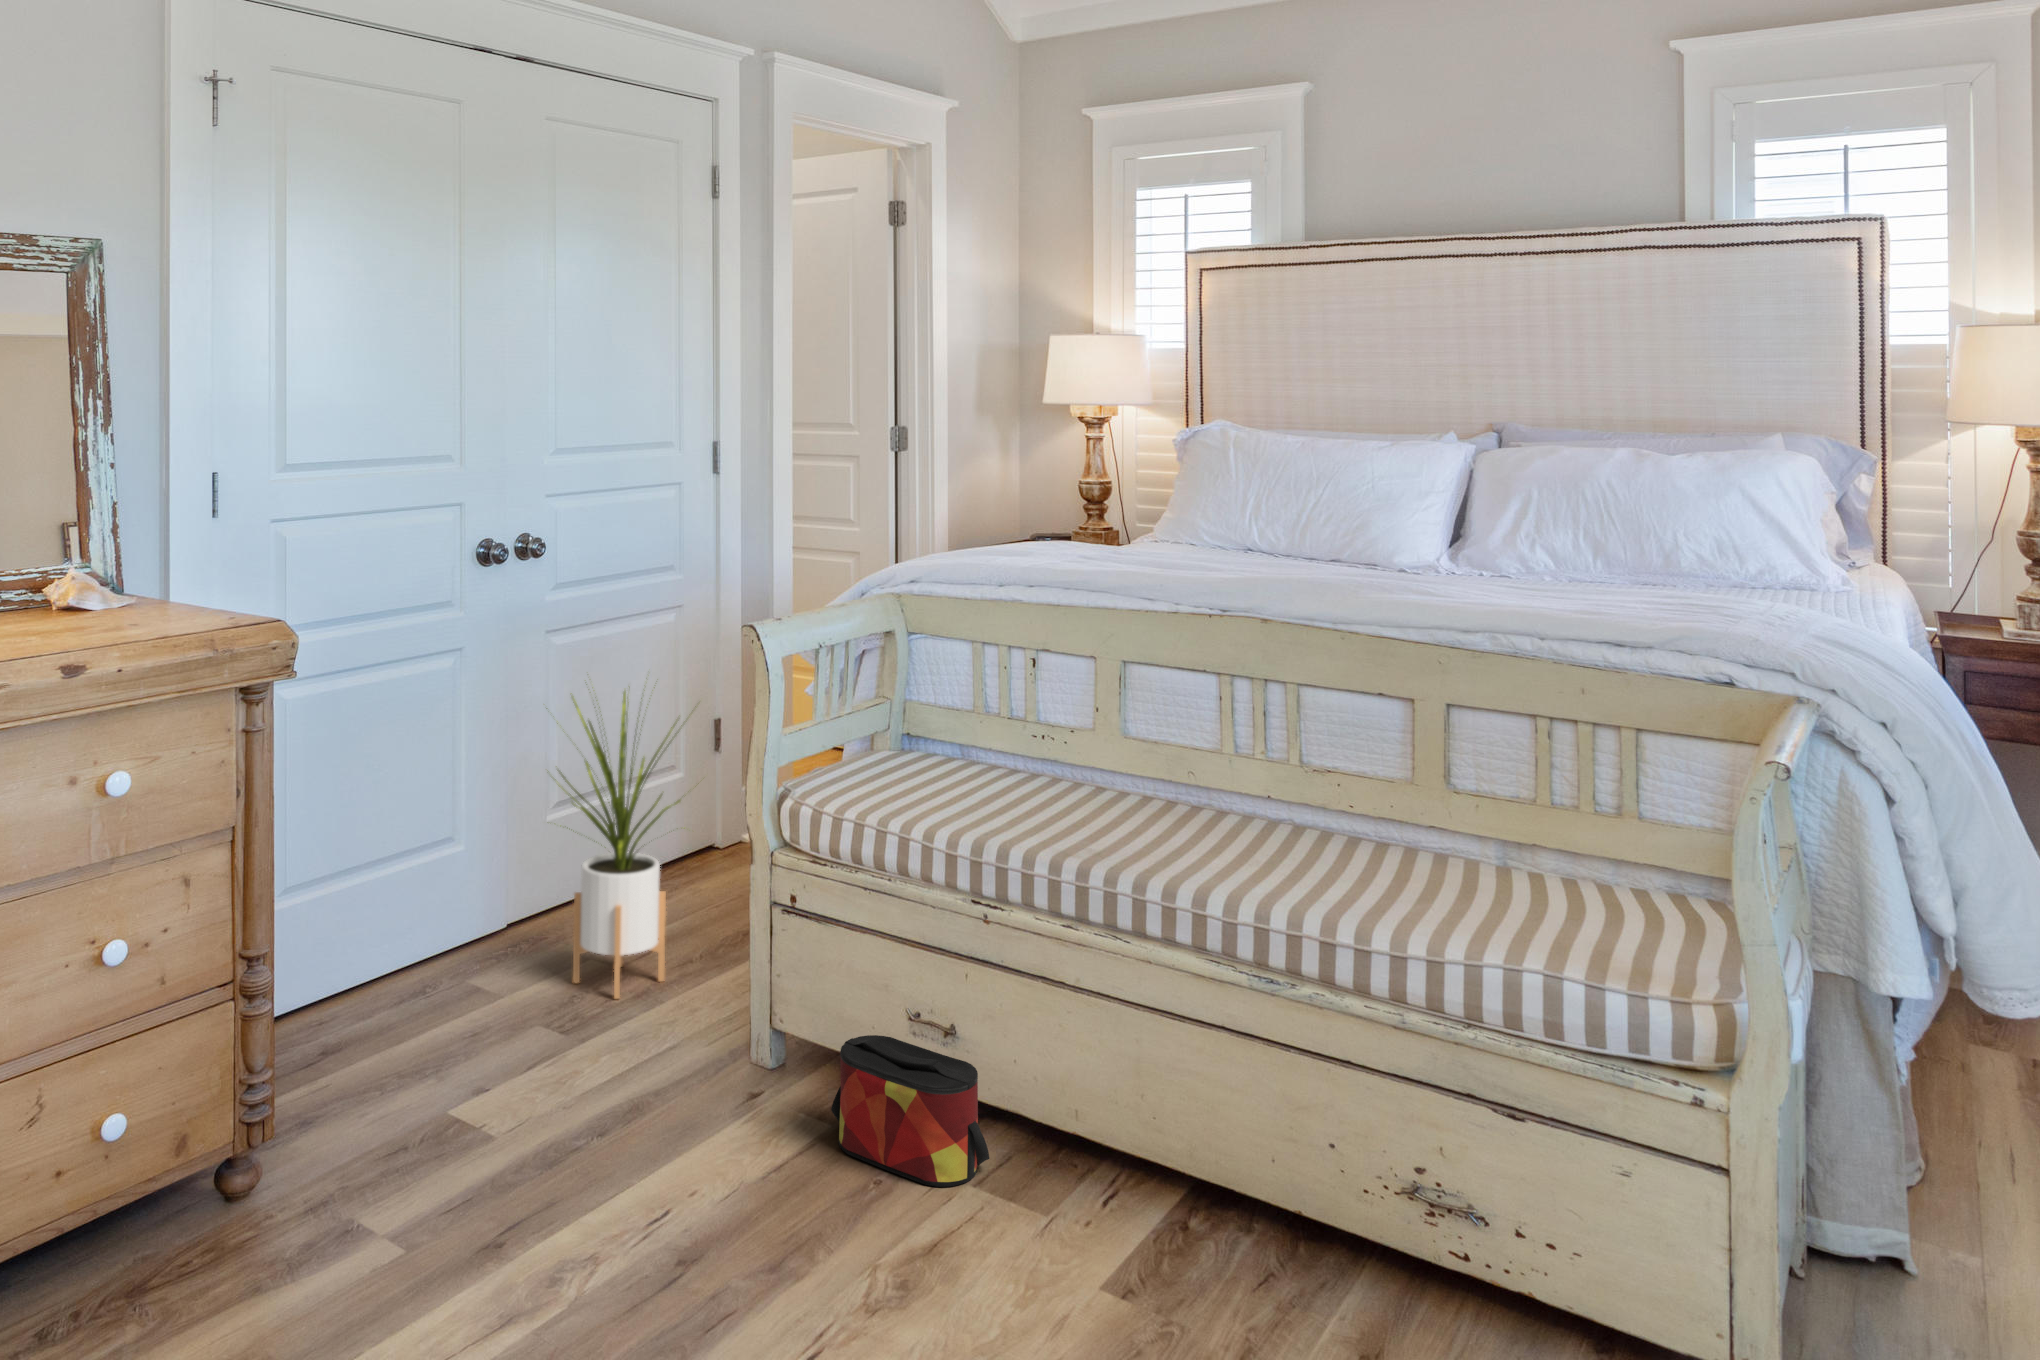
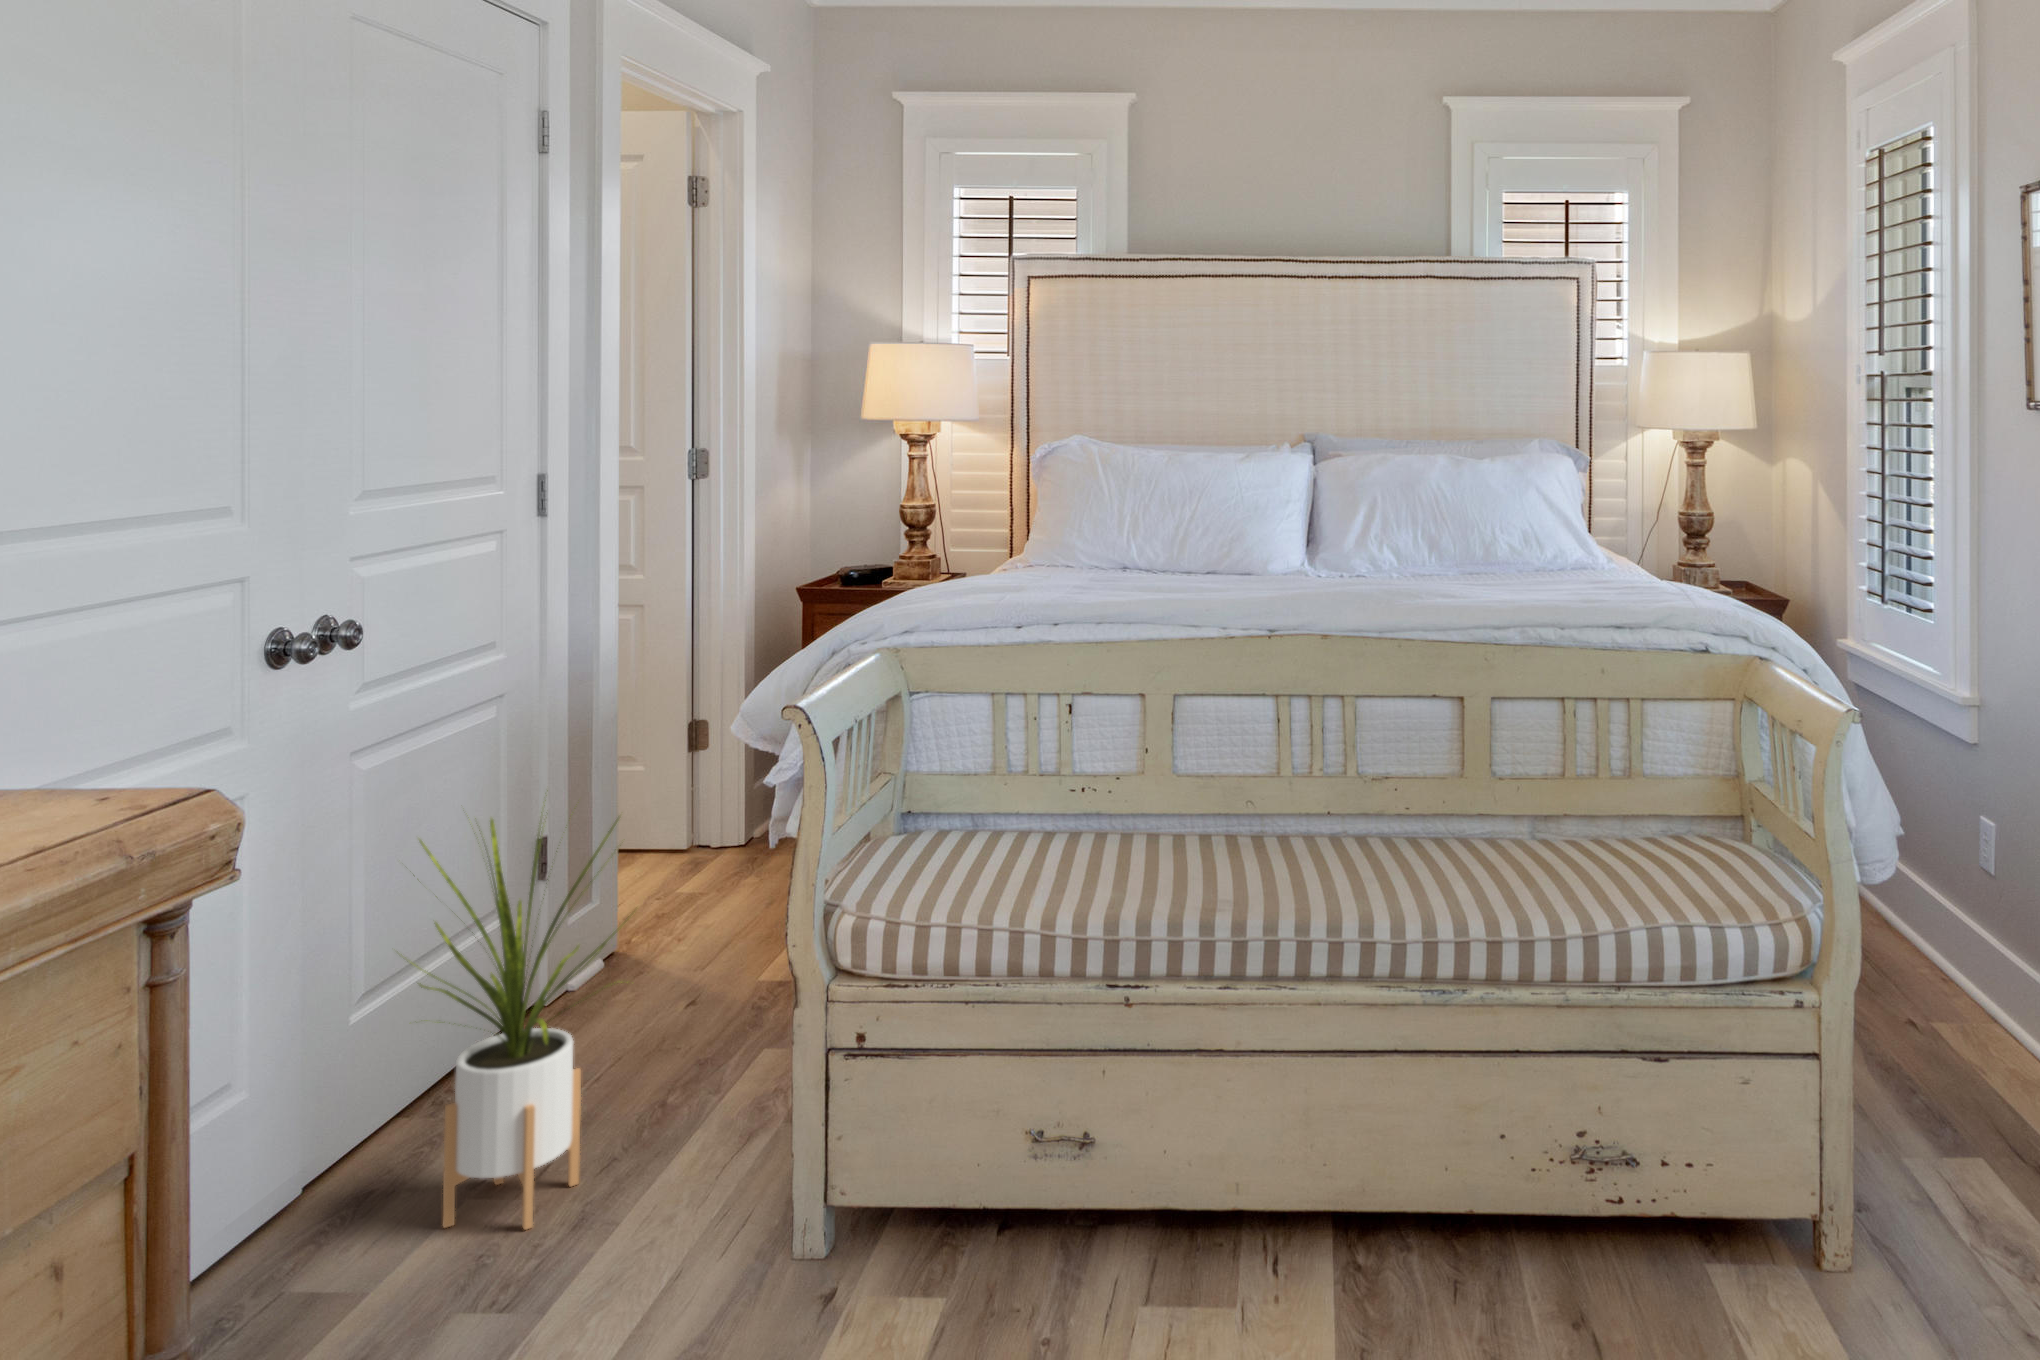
bag: present [831,1035,989,1187] -> none [934,1164,1142,1316]

